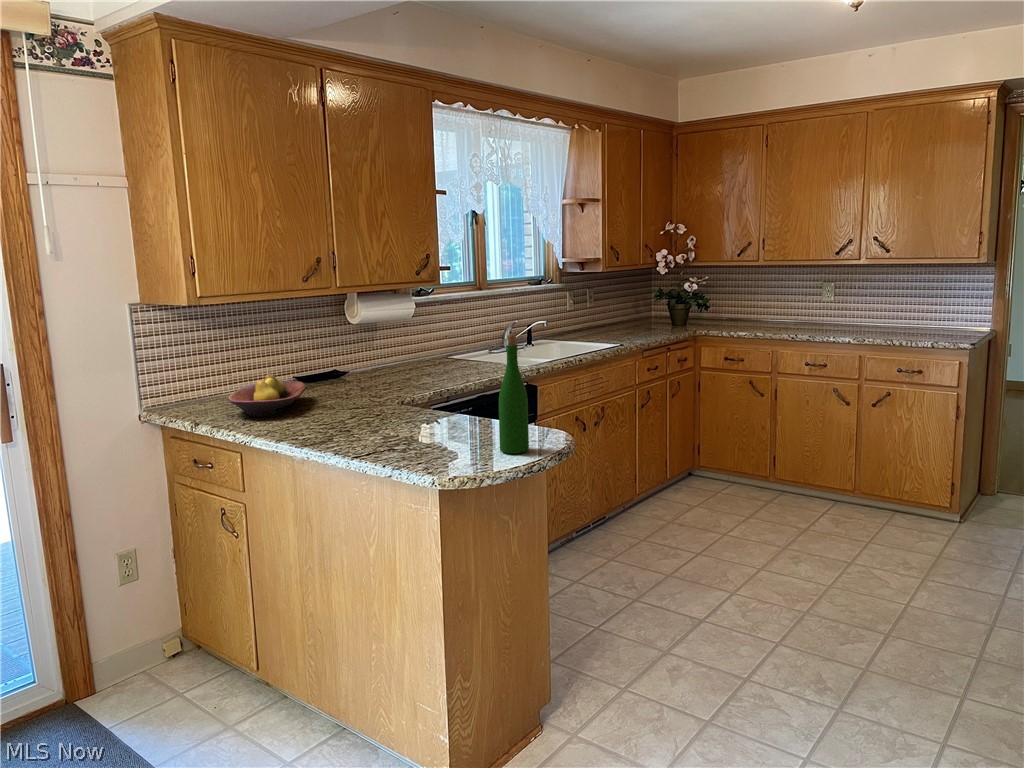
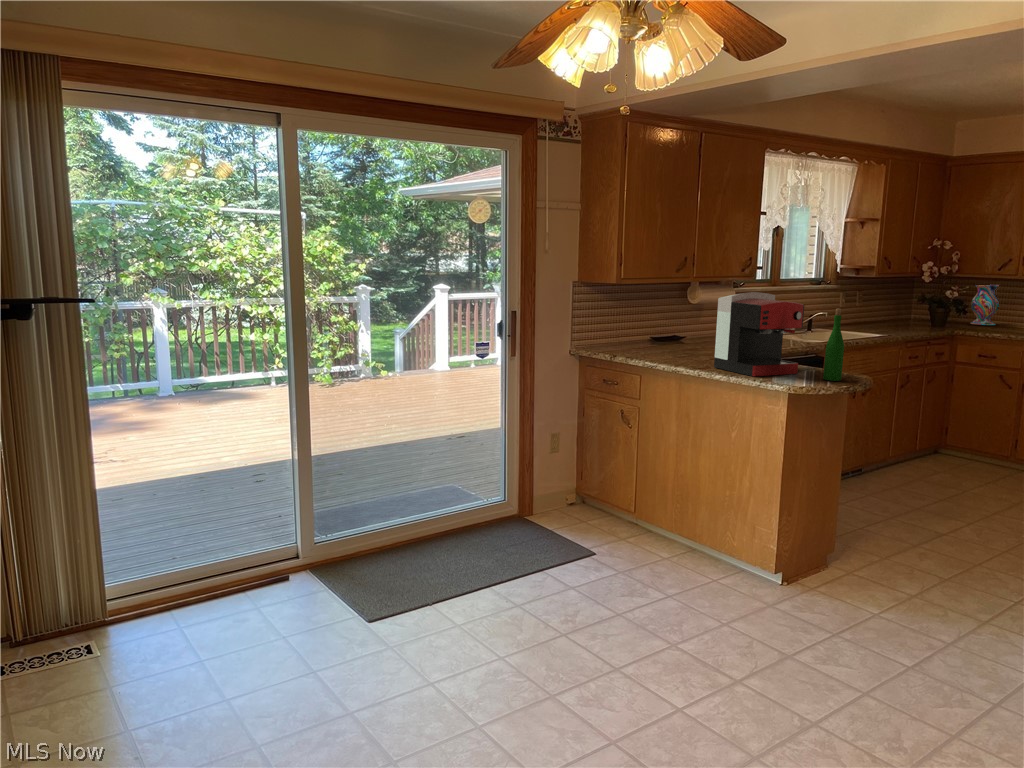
vase: none [713,273,742,321] -> present [971,284,999,325]
coffee maker: none [331,312,467,457] -> present [714,292,804,376]
fruit bowl: present [228,374,306,417] -> none [629,330,674,354]

